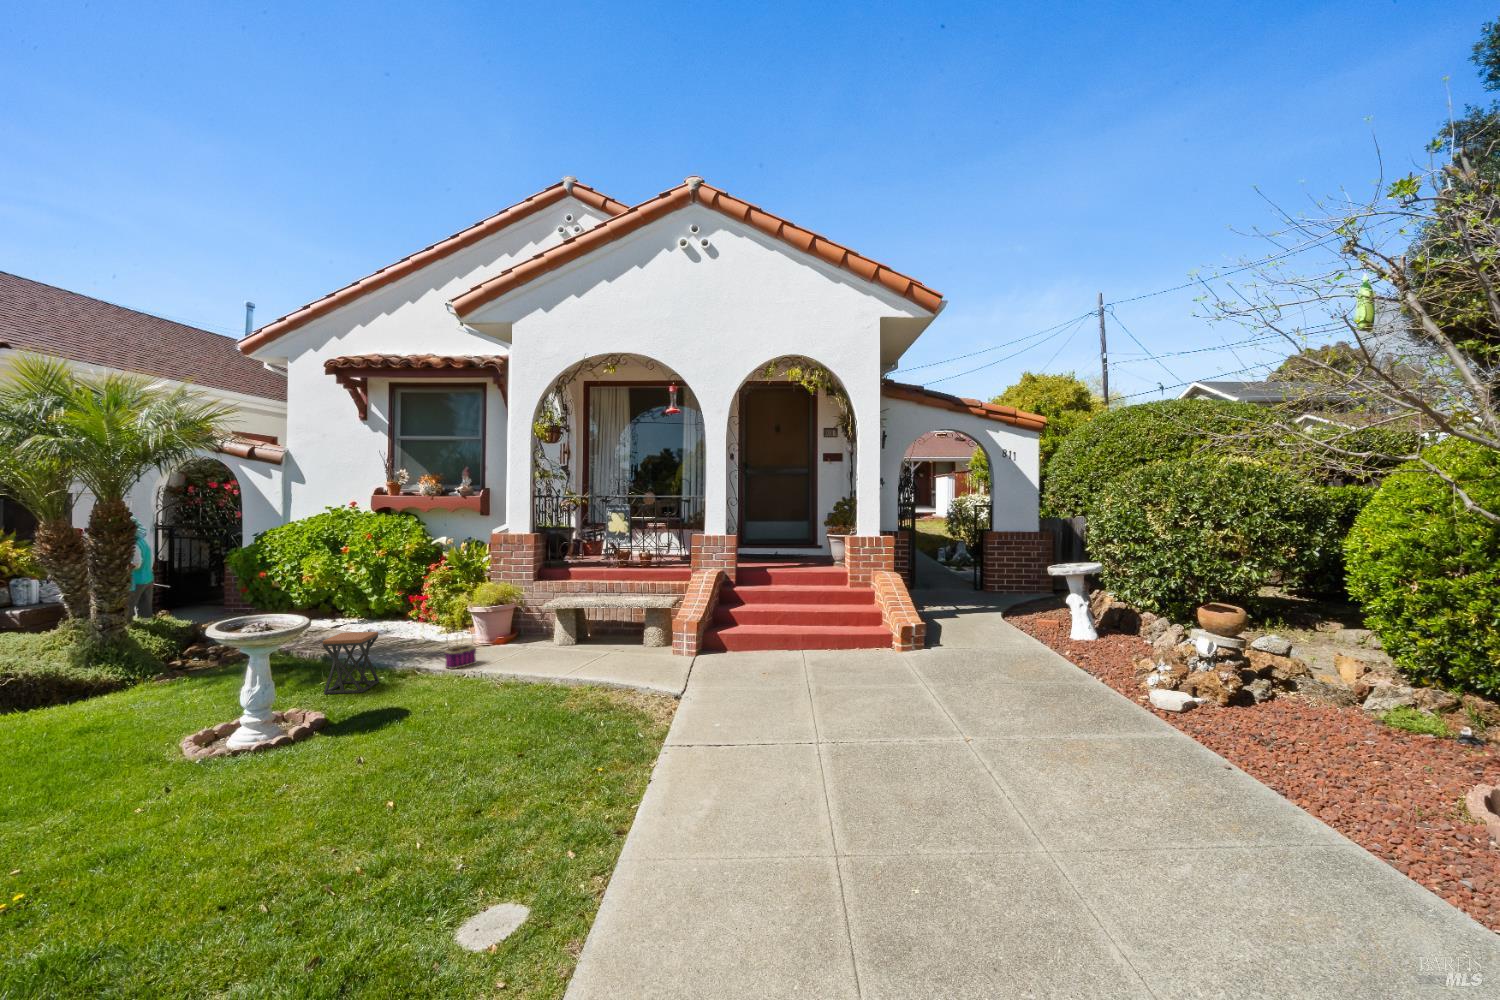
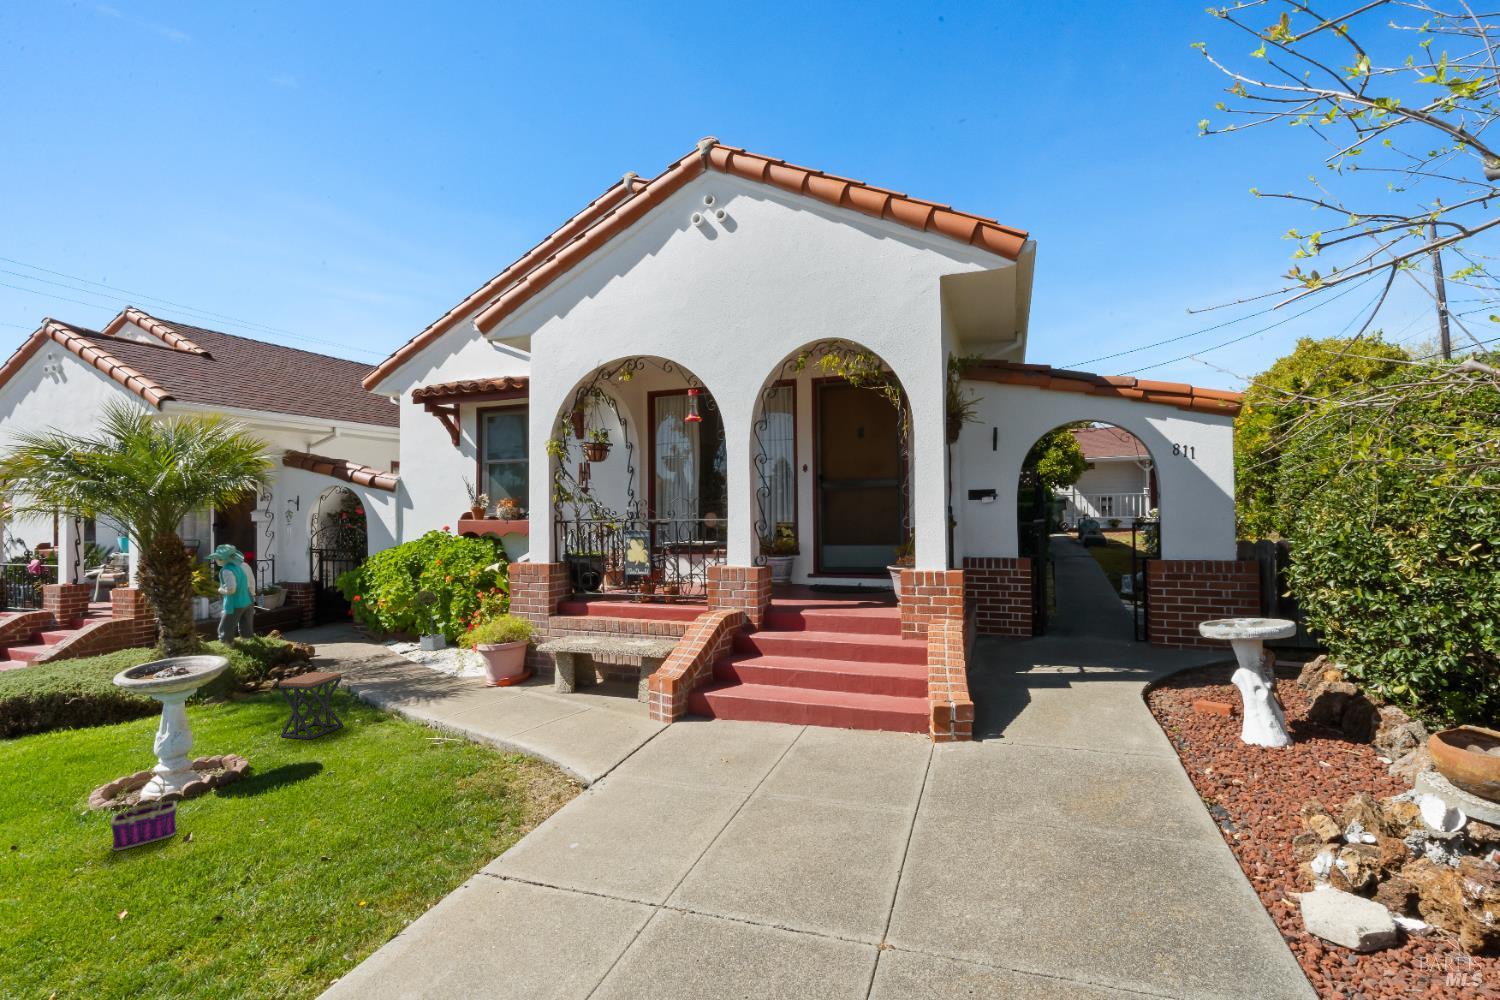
potted tree: none [349,564,381,625] -> present [415,591,446,651]
basket: present [445,629,476,669] -> present [110,772,177,851]

